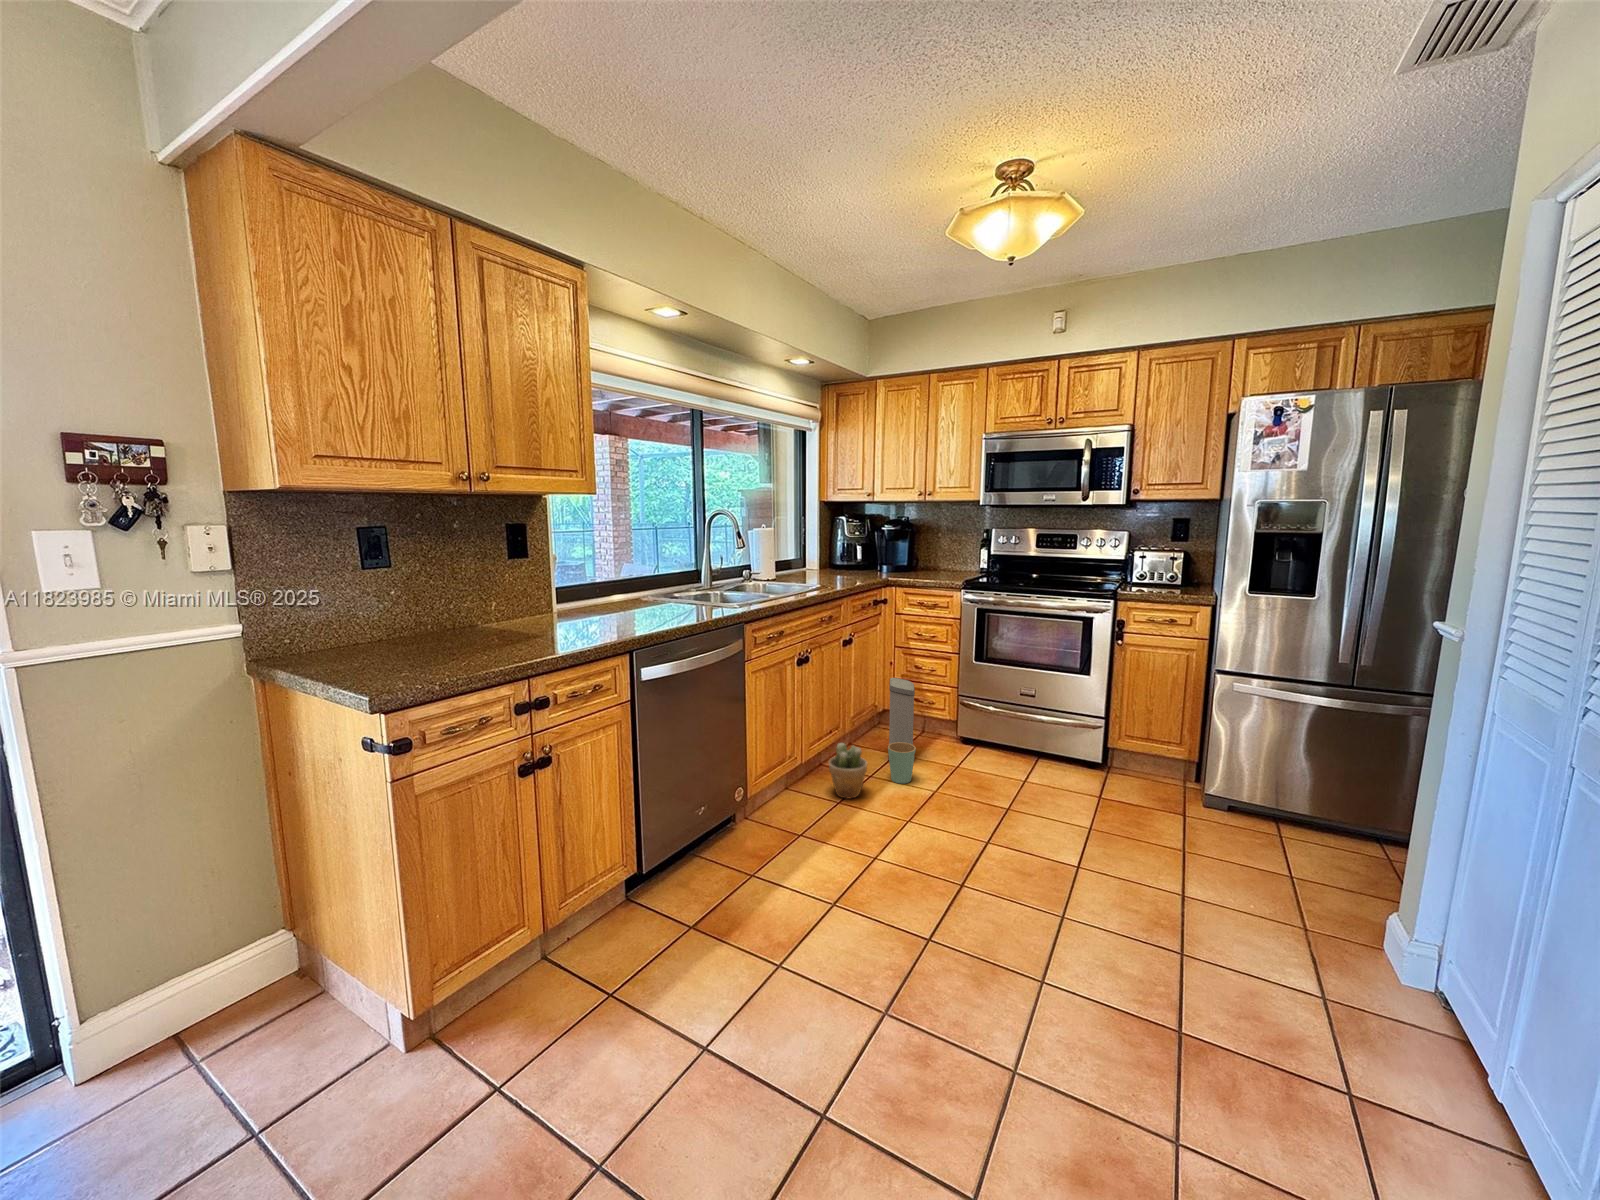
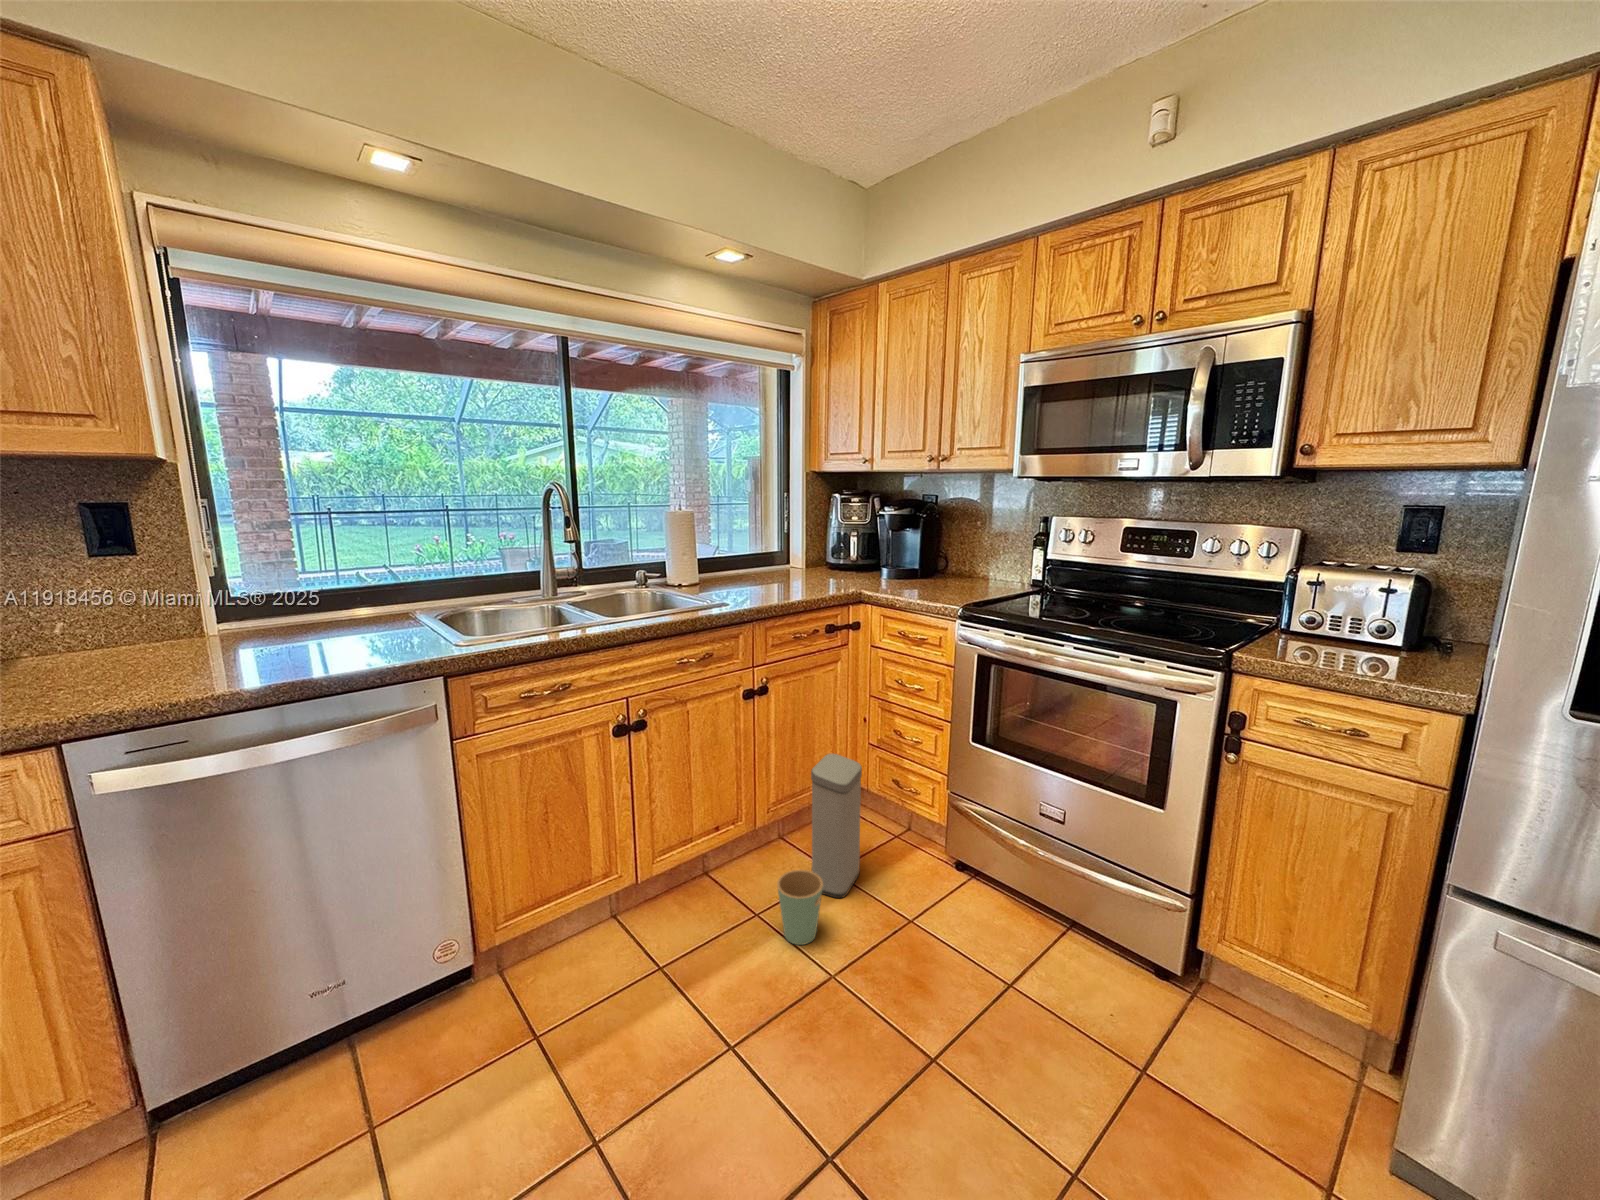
potted plant: present [829,743,867,799] -> none [658,867,724,964]

